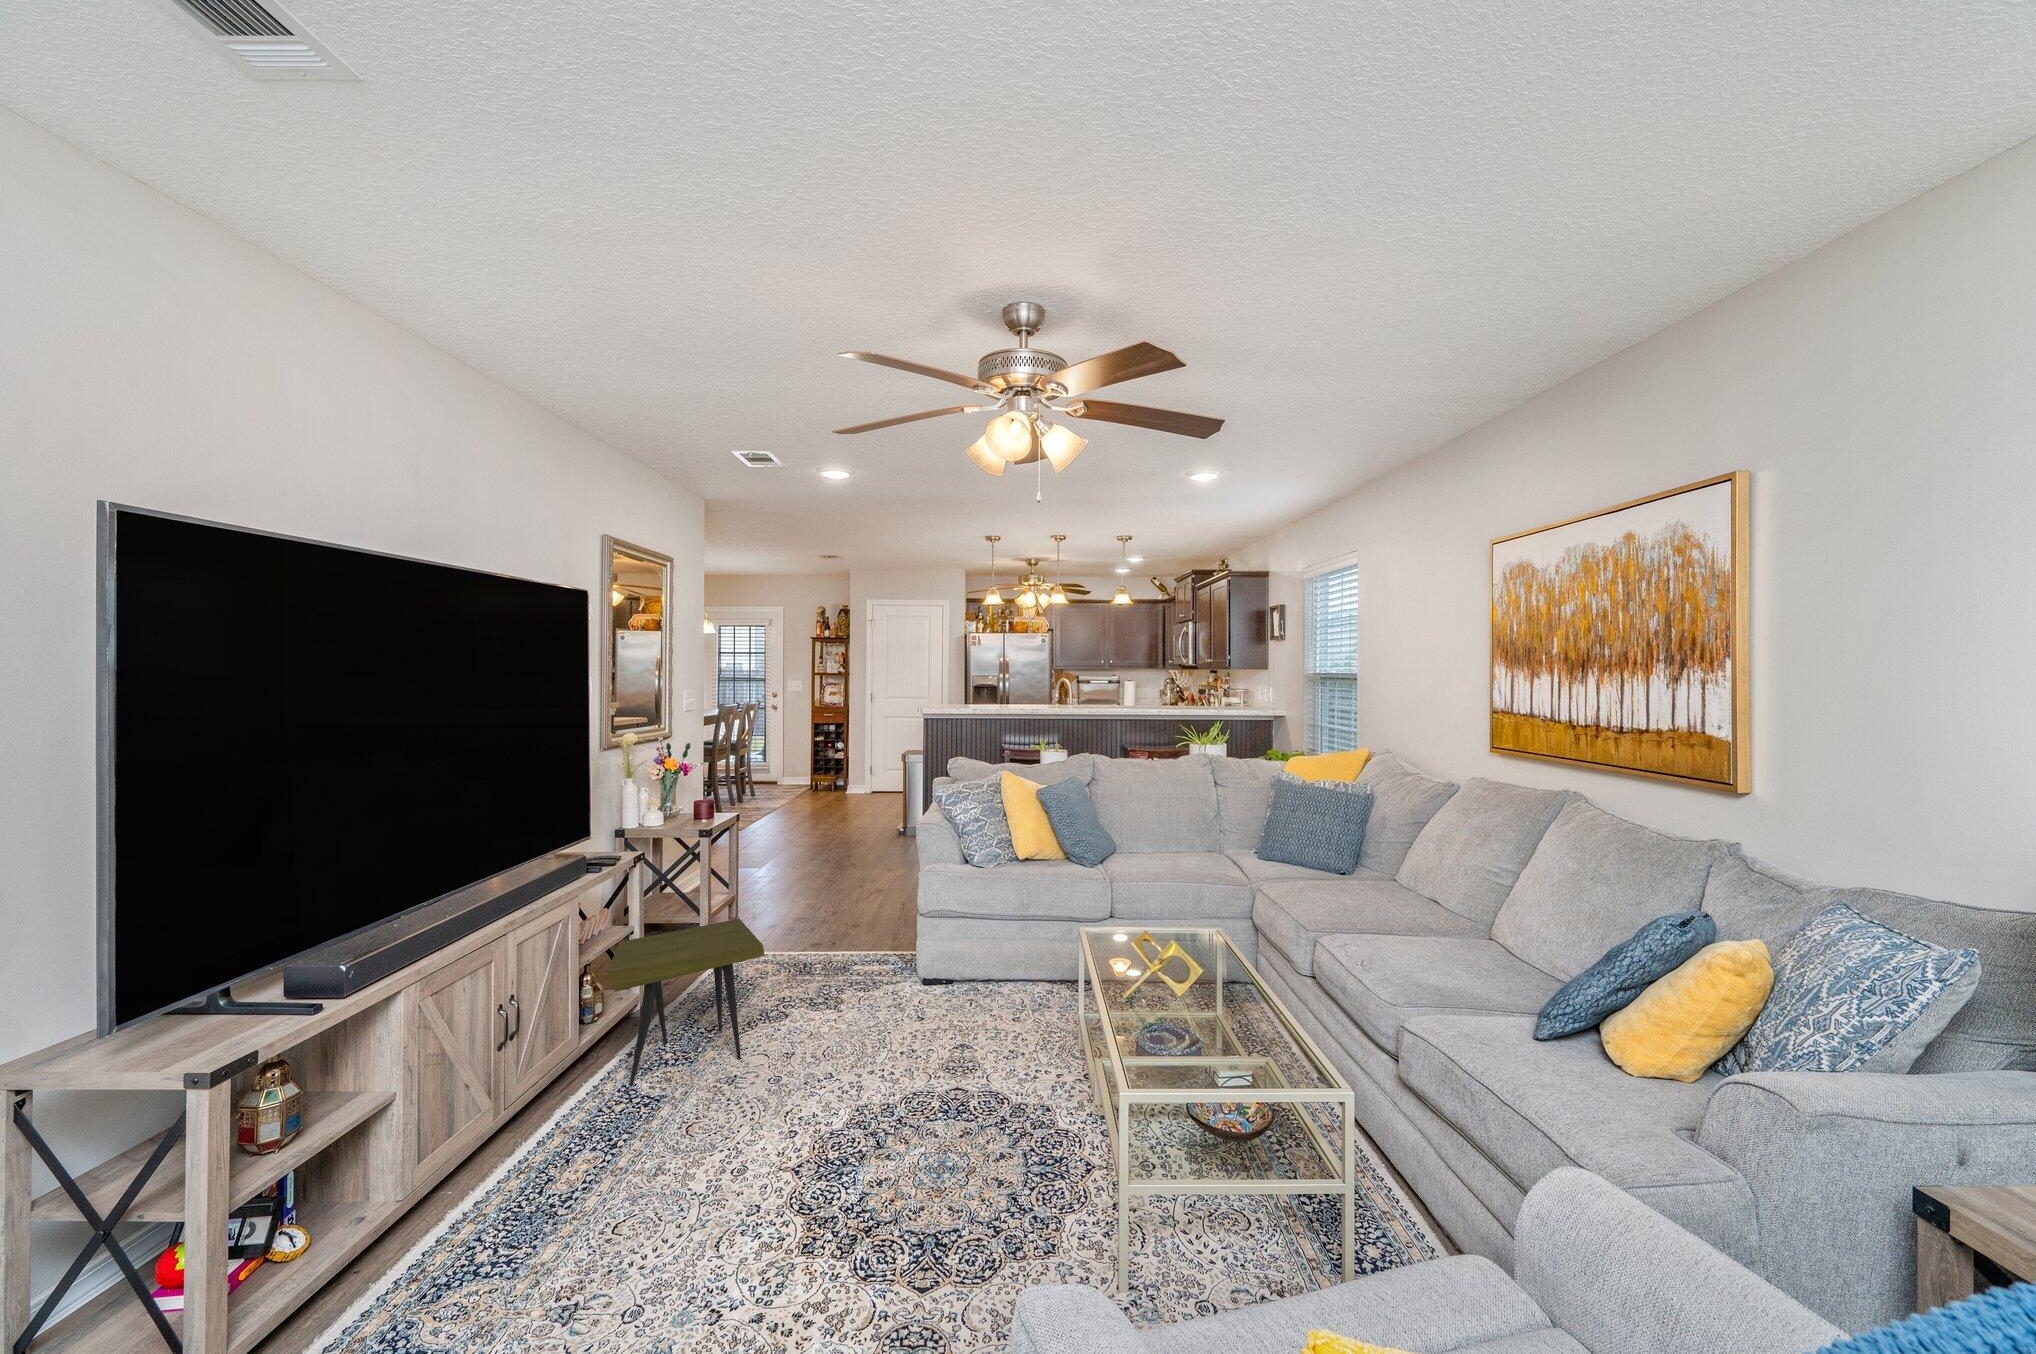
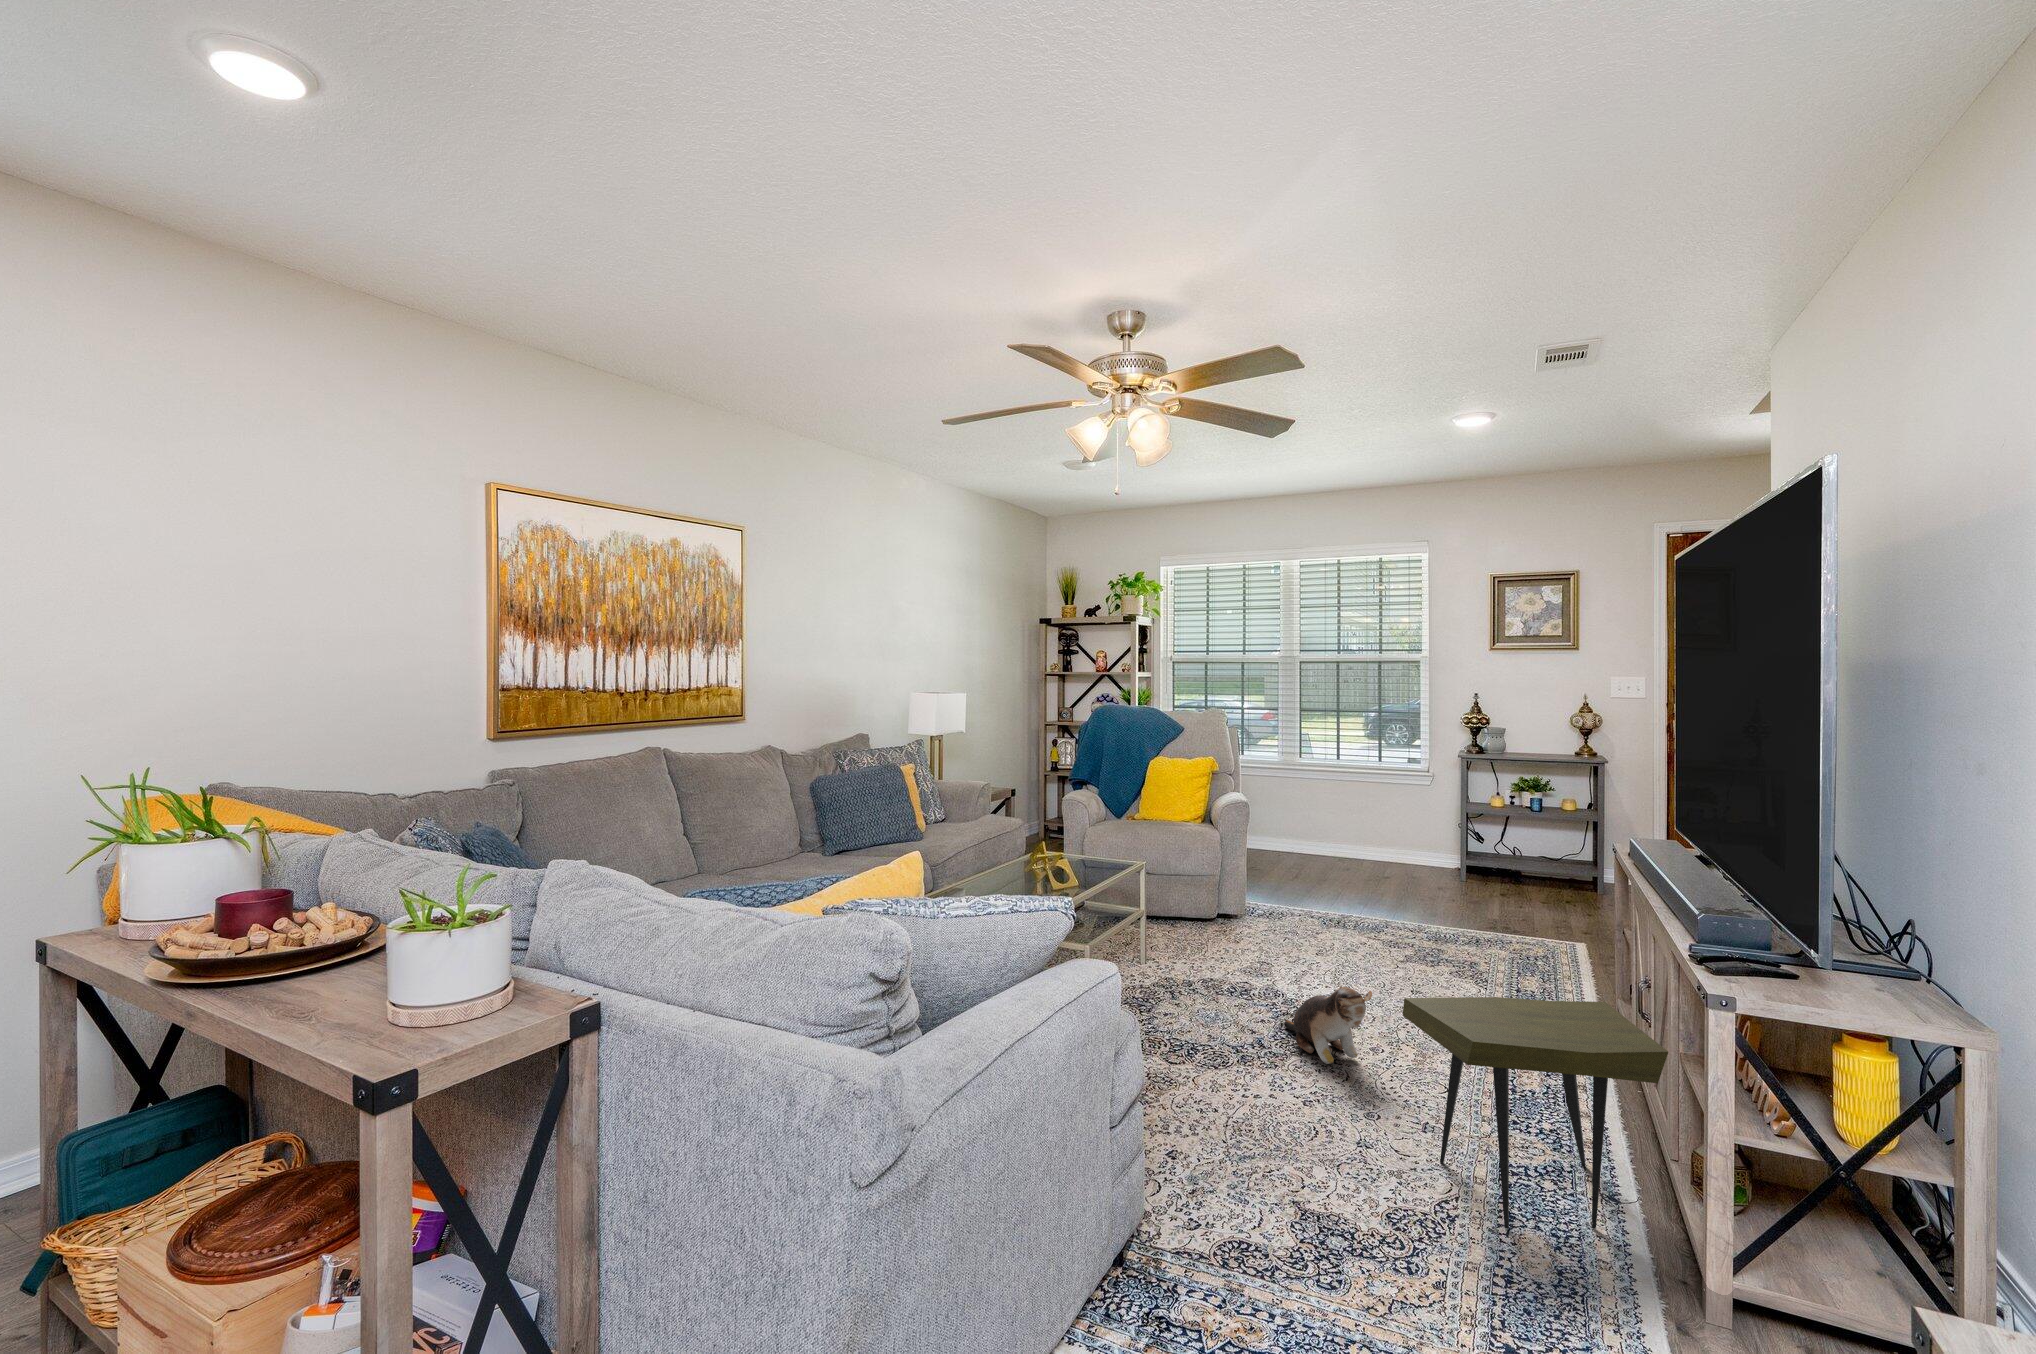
plush toy: none [766,1037,859,1178] -> present [1284,987,1372,1064]

